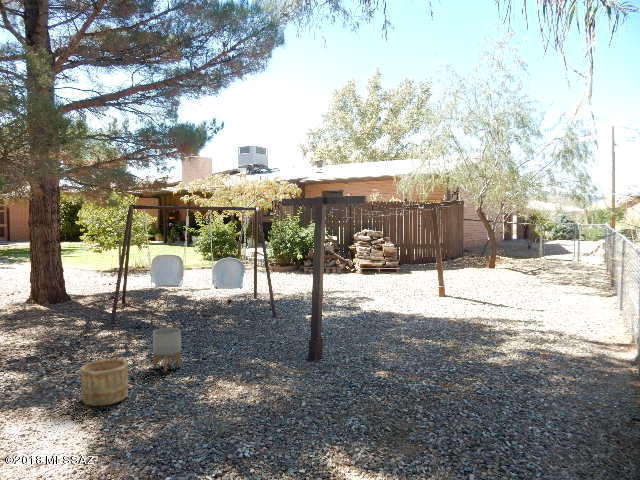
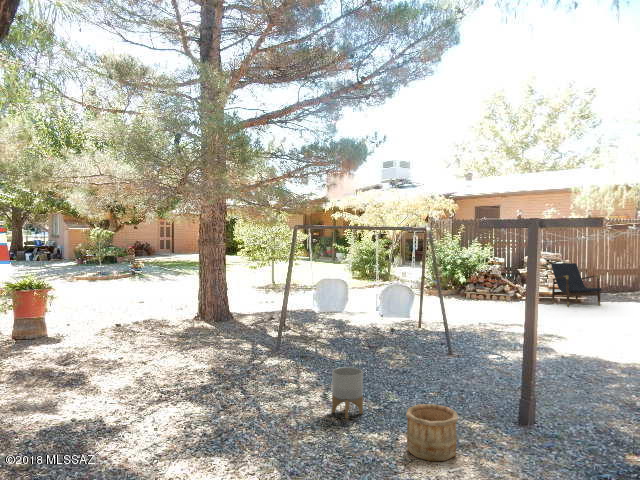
lounge chair: none [373,240,411,276] -> present [551,263,601,307]
wooden bucket: present [79,358,129,406] -> present [406,404,458,461]

